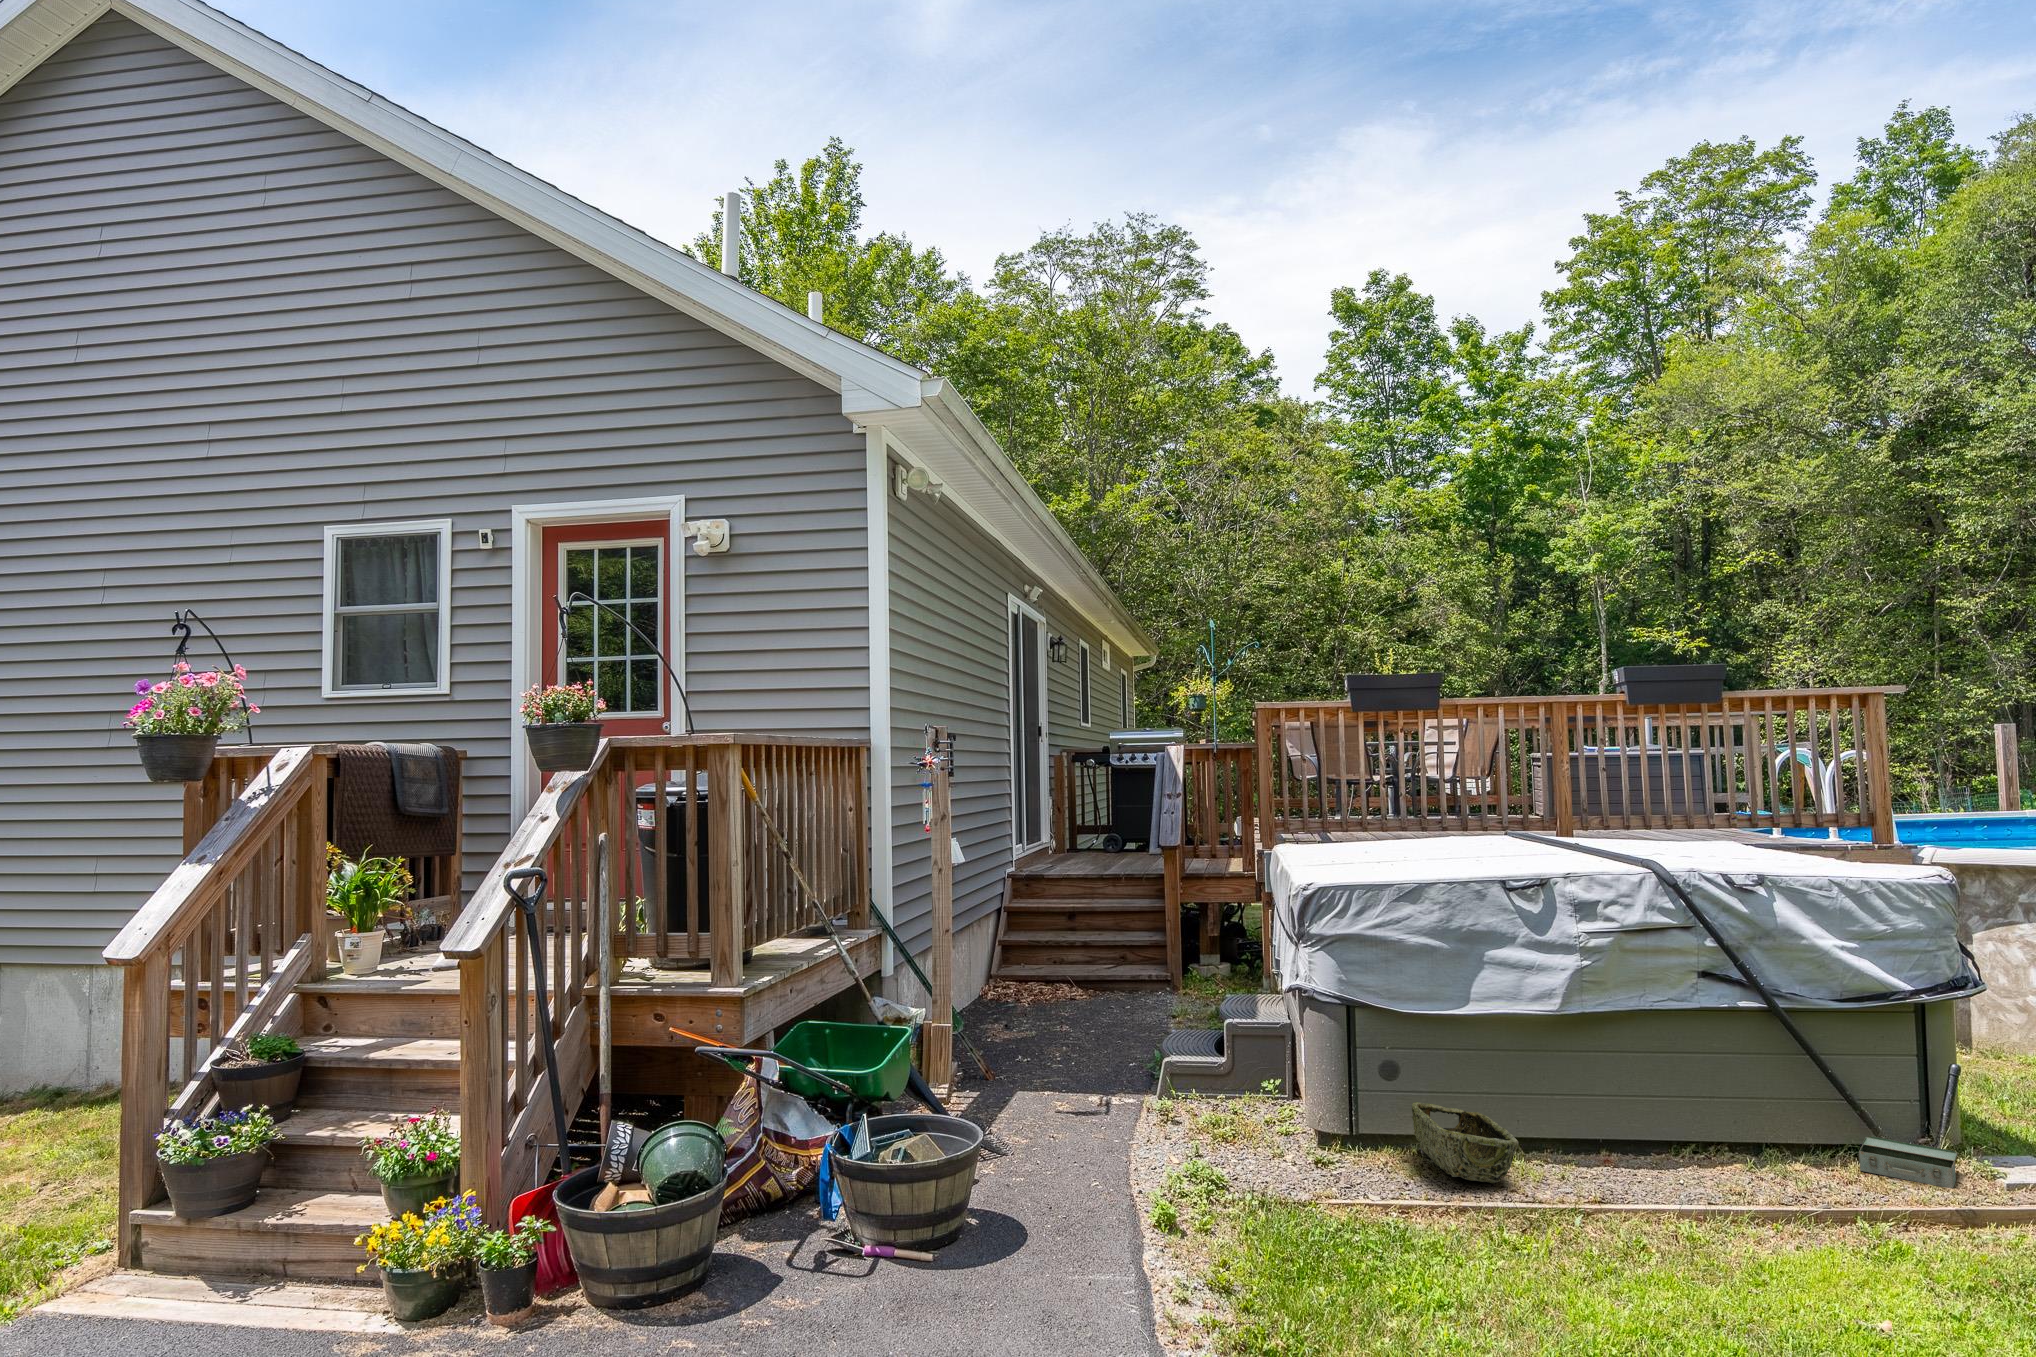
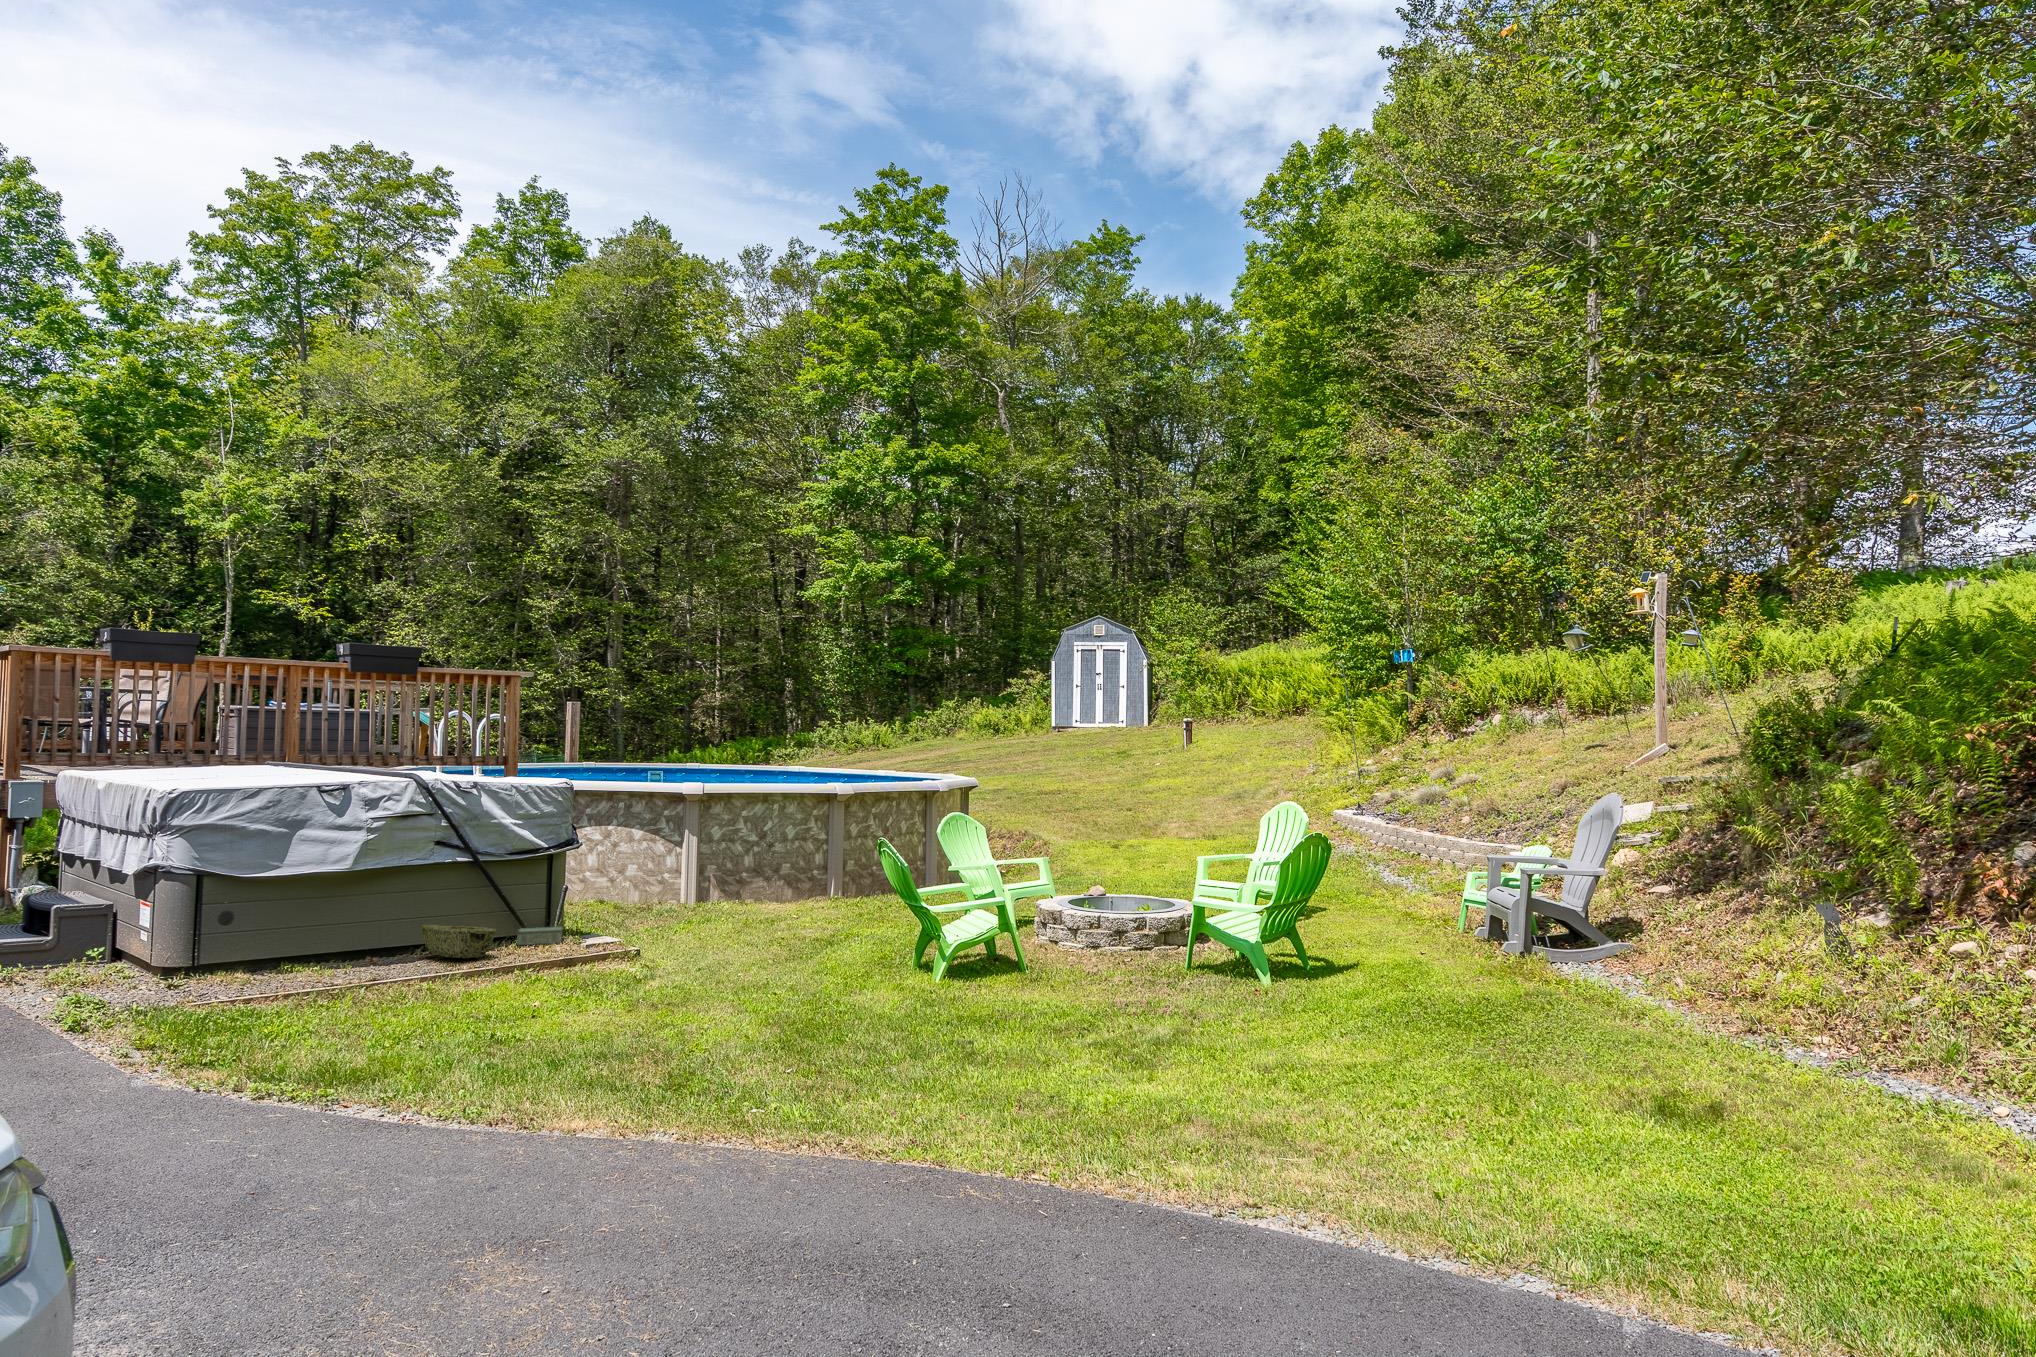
woven basket: present [1412,1102,1519,1183] -> present [422,925,496,959]

